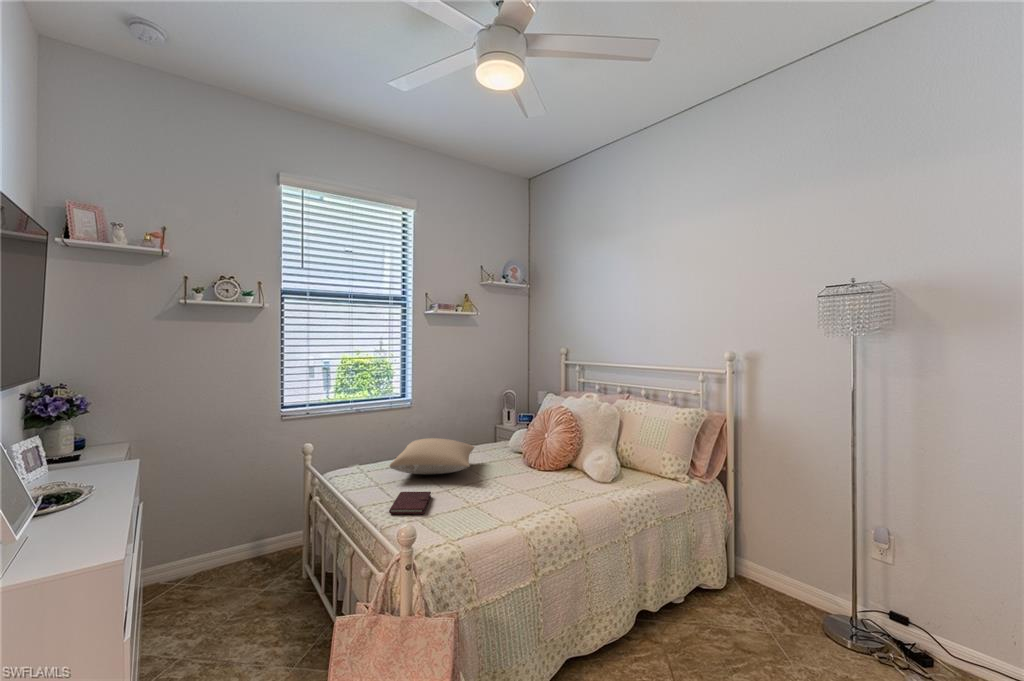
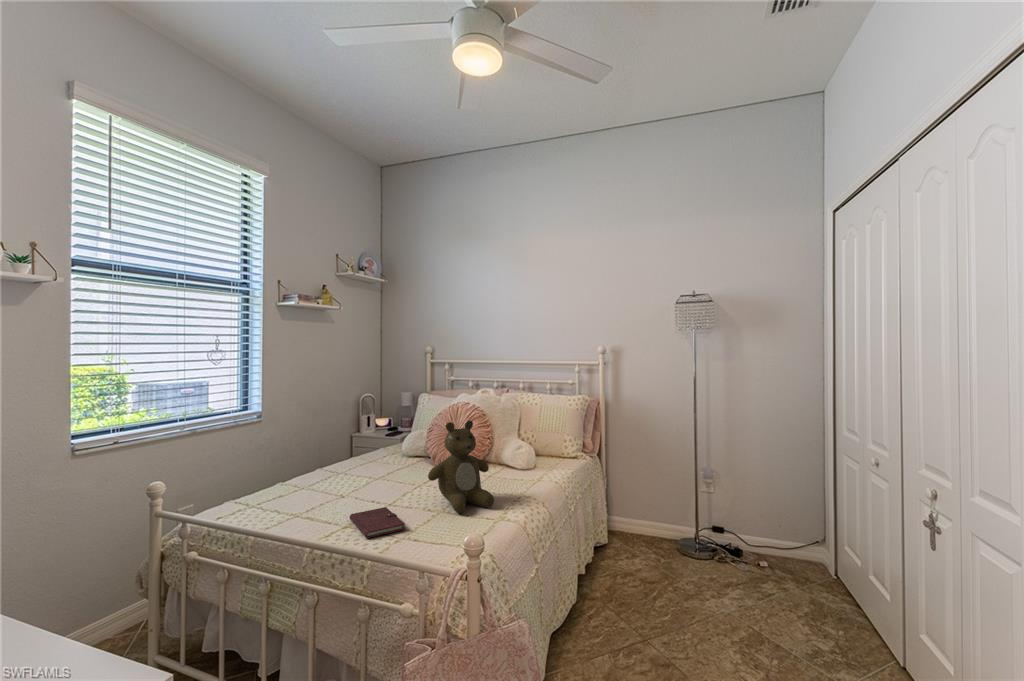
teddy bear: none [468,423,532,511] -> present [428,420,494,513]
pillow: present [390,438,474,474] -> none [300,450,409,494]

